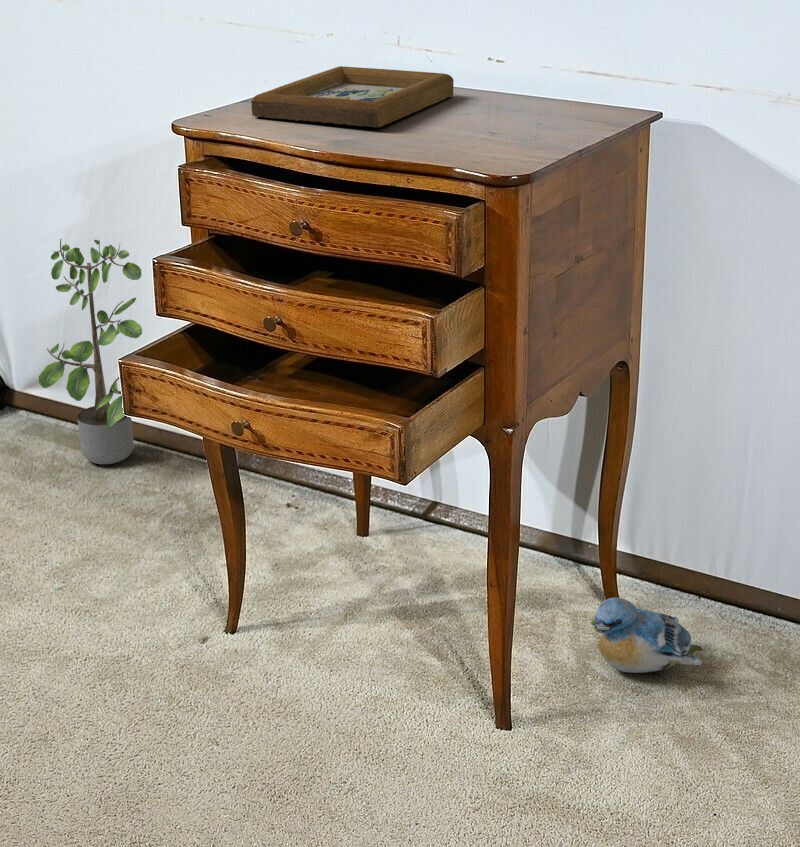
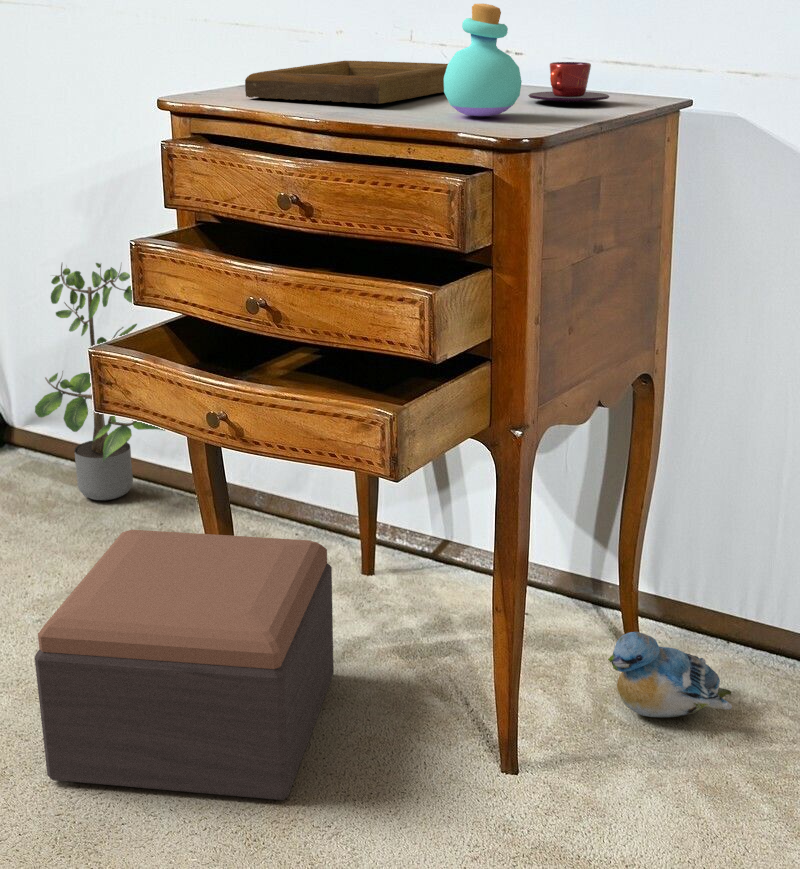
perfume bottle: none [439,41,511,144] -> present [444,4,522,116]
teacup: none [515,78,590,119] -> present [528,62,610,102]
footstool: none [75,511,339,759] -> present [35,530,334,800]

